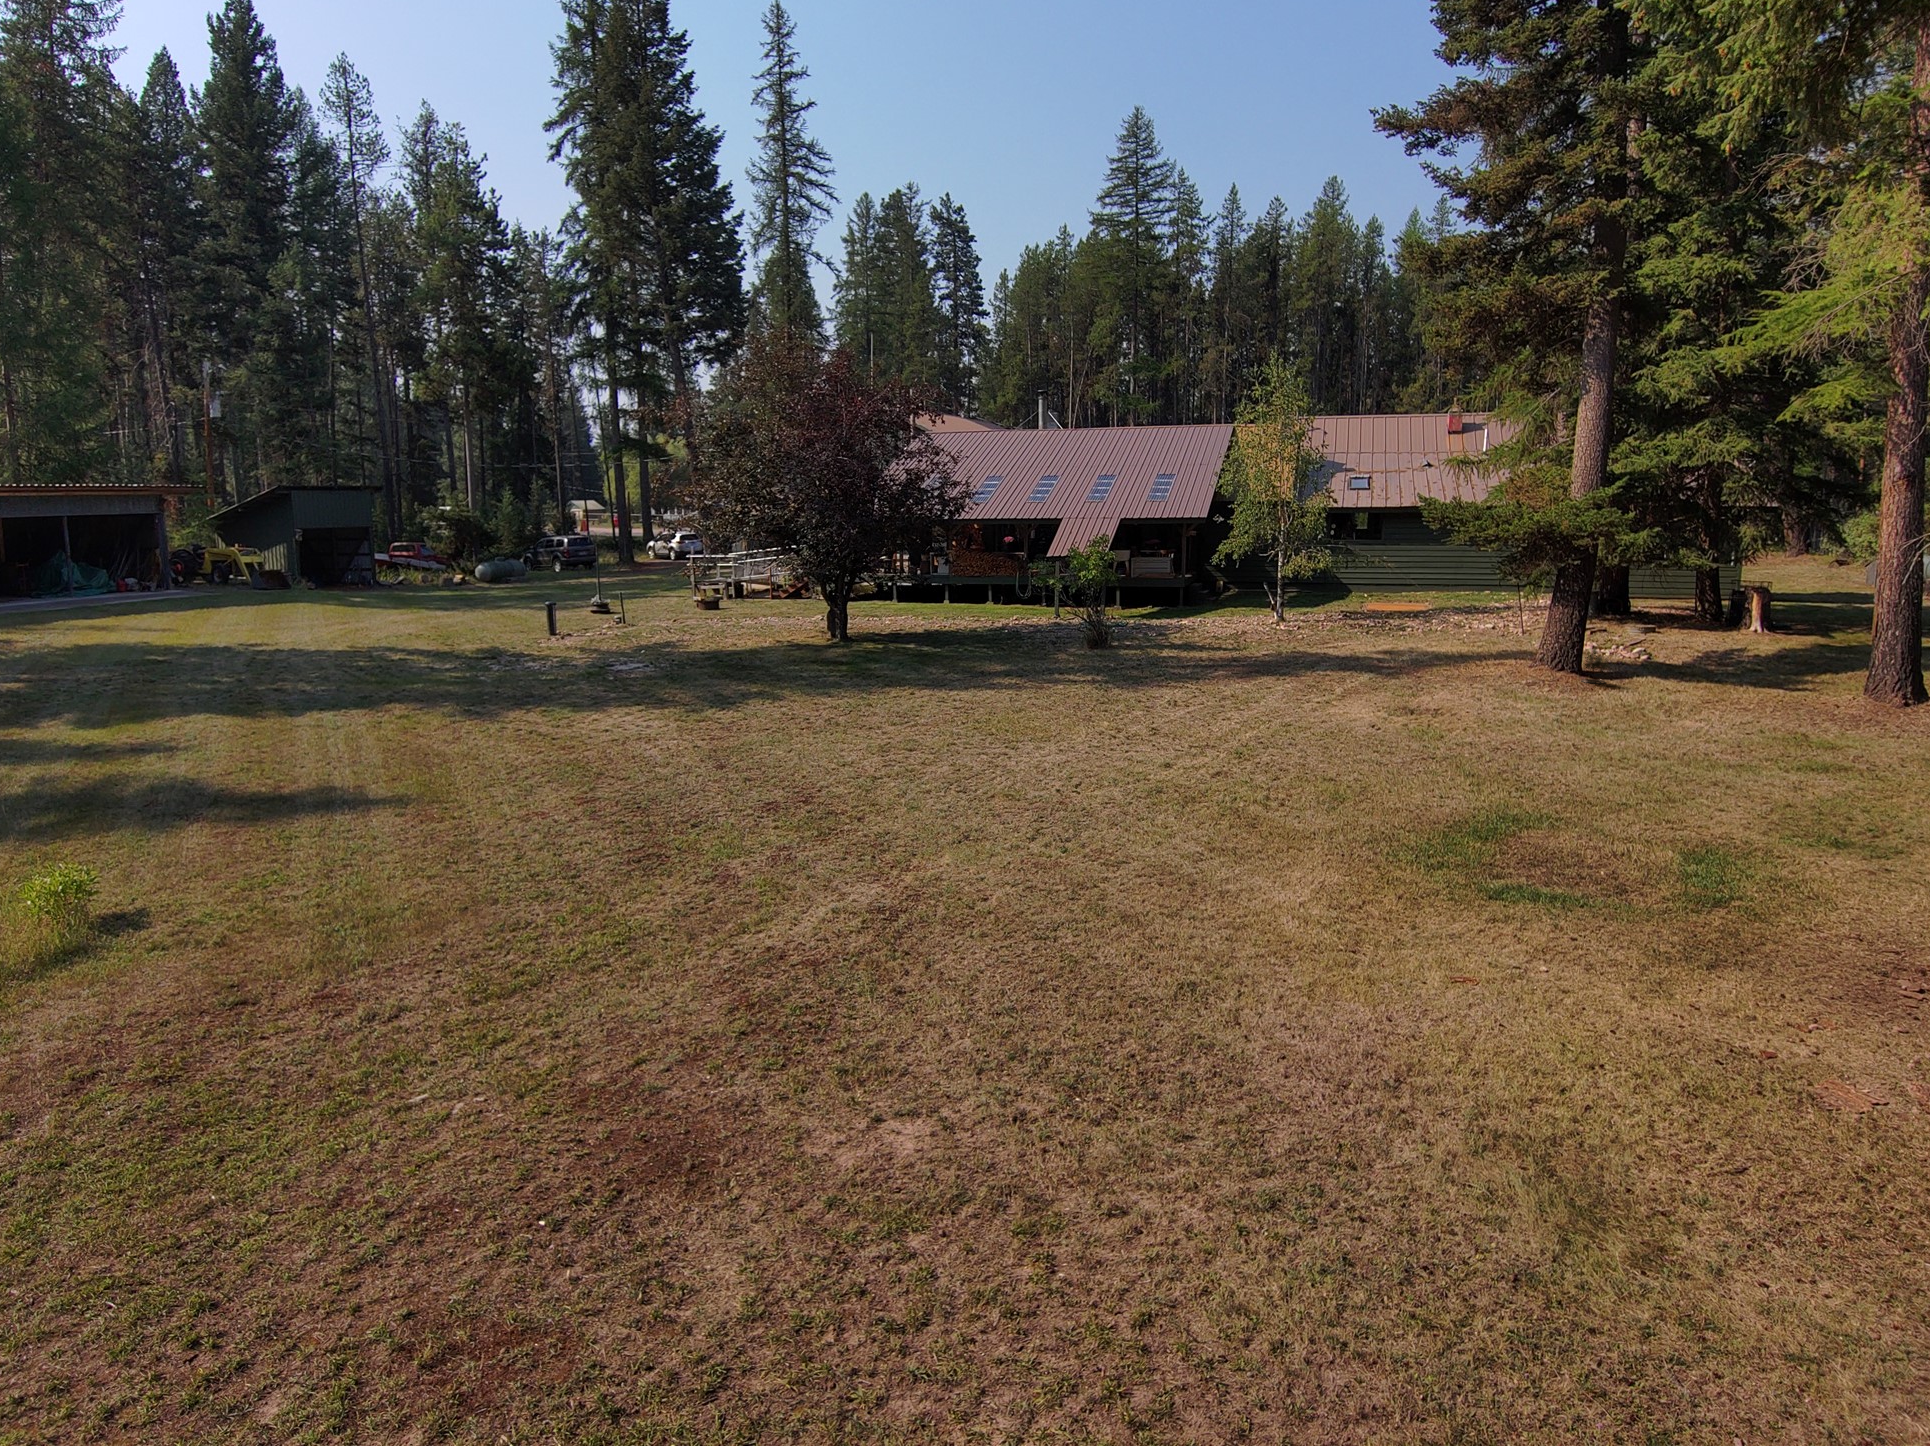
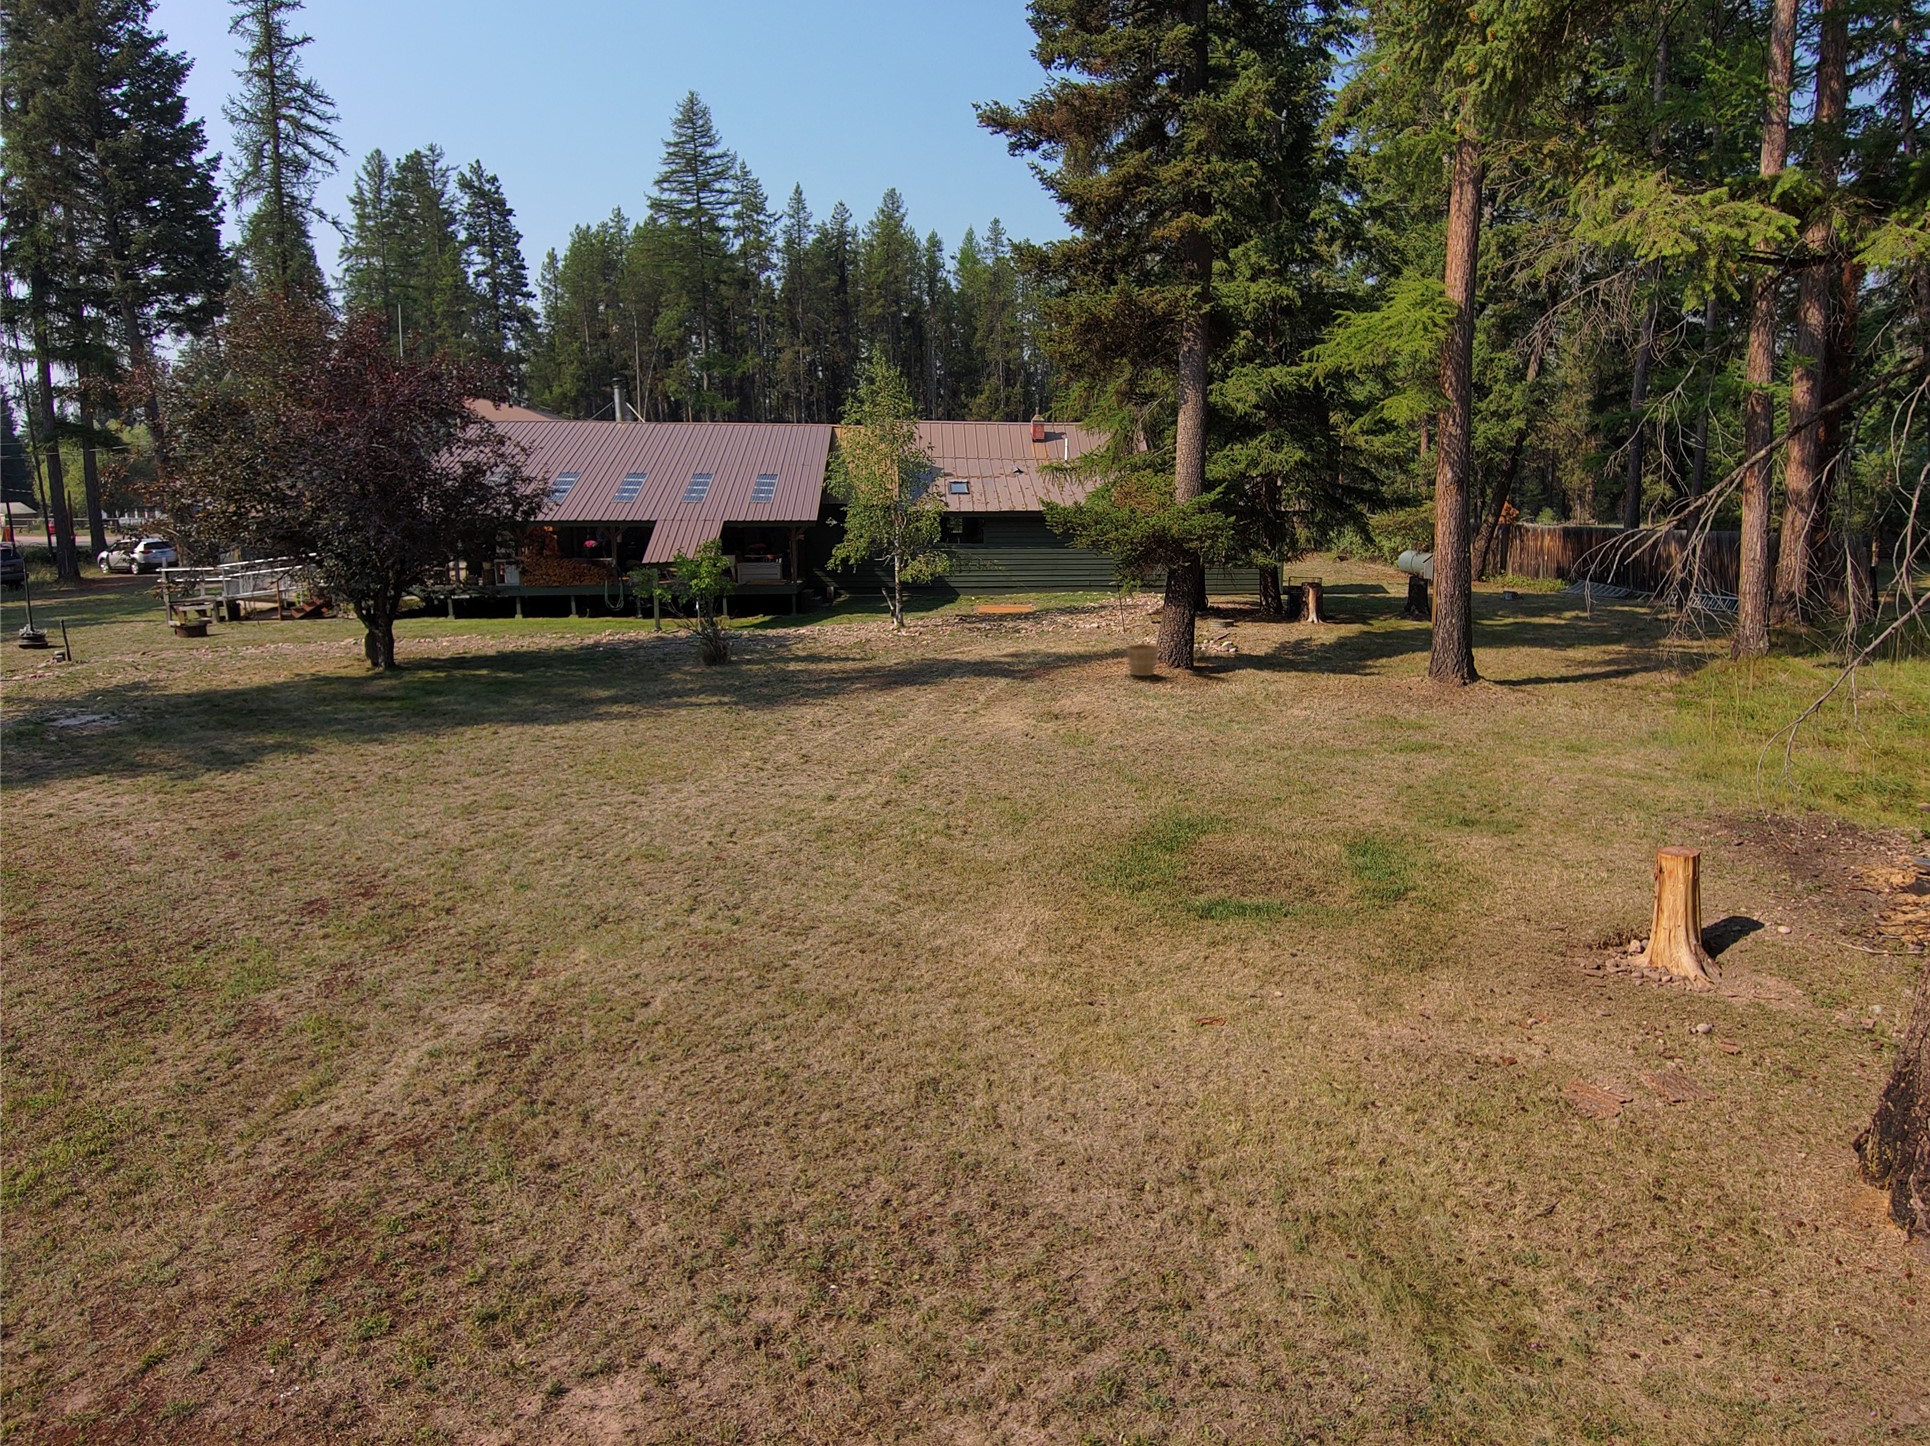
wooden bucket: none [1508,646,1547,680] -> present [1126,644,1159,676]

